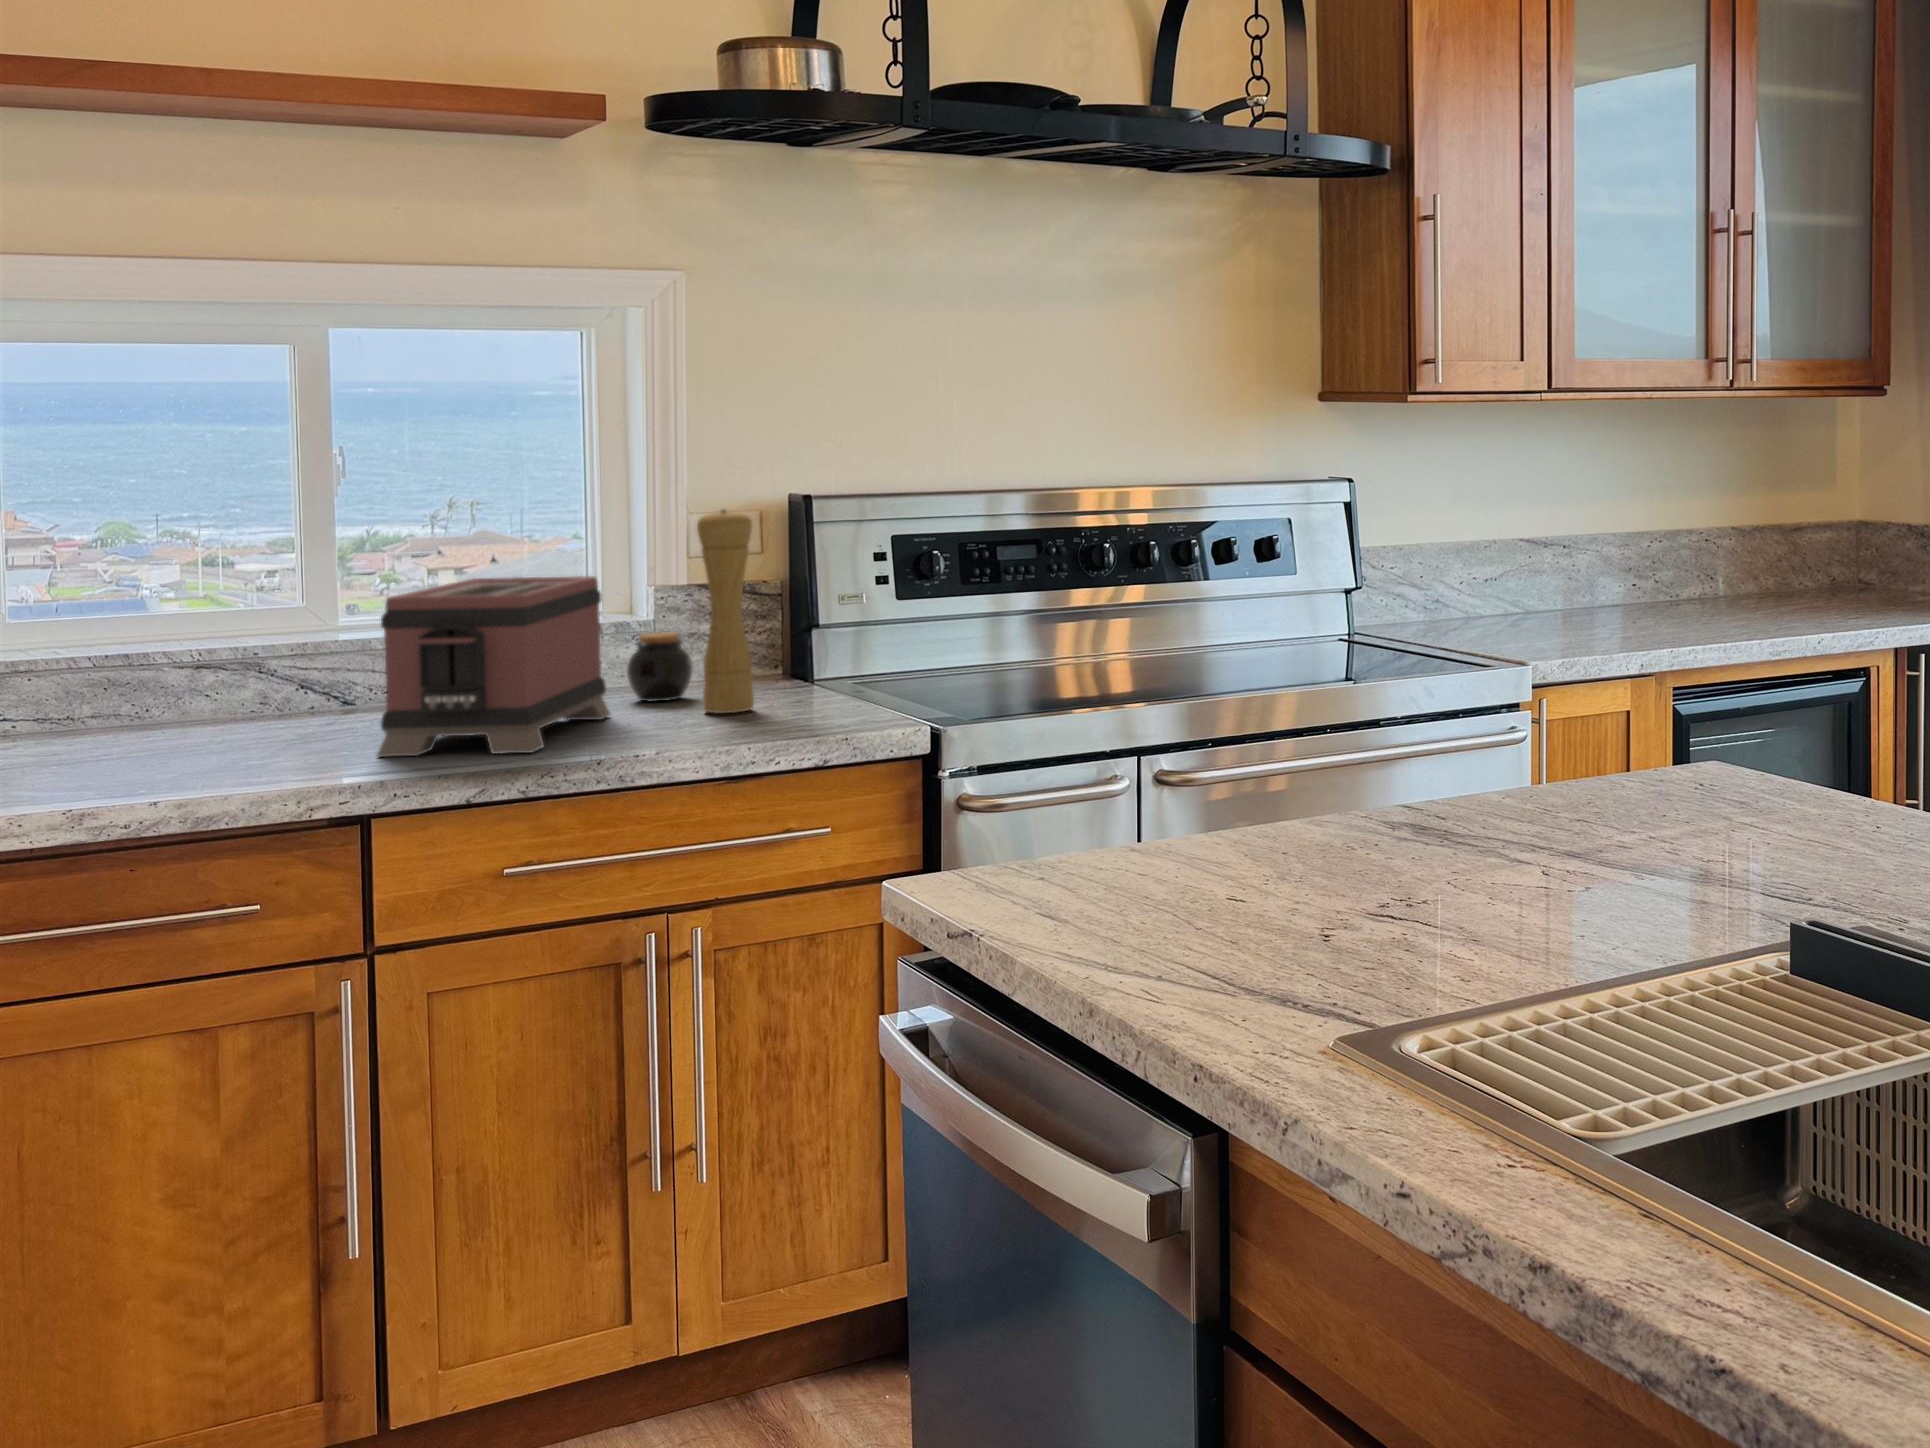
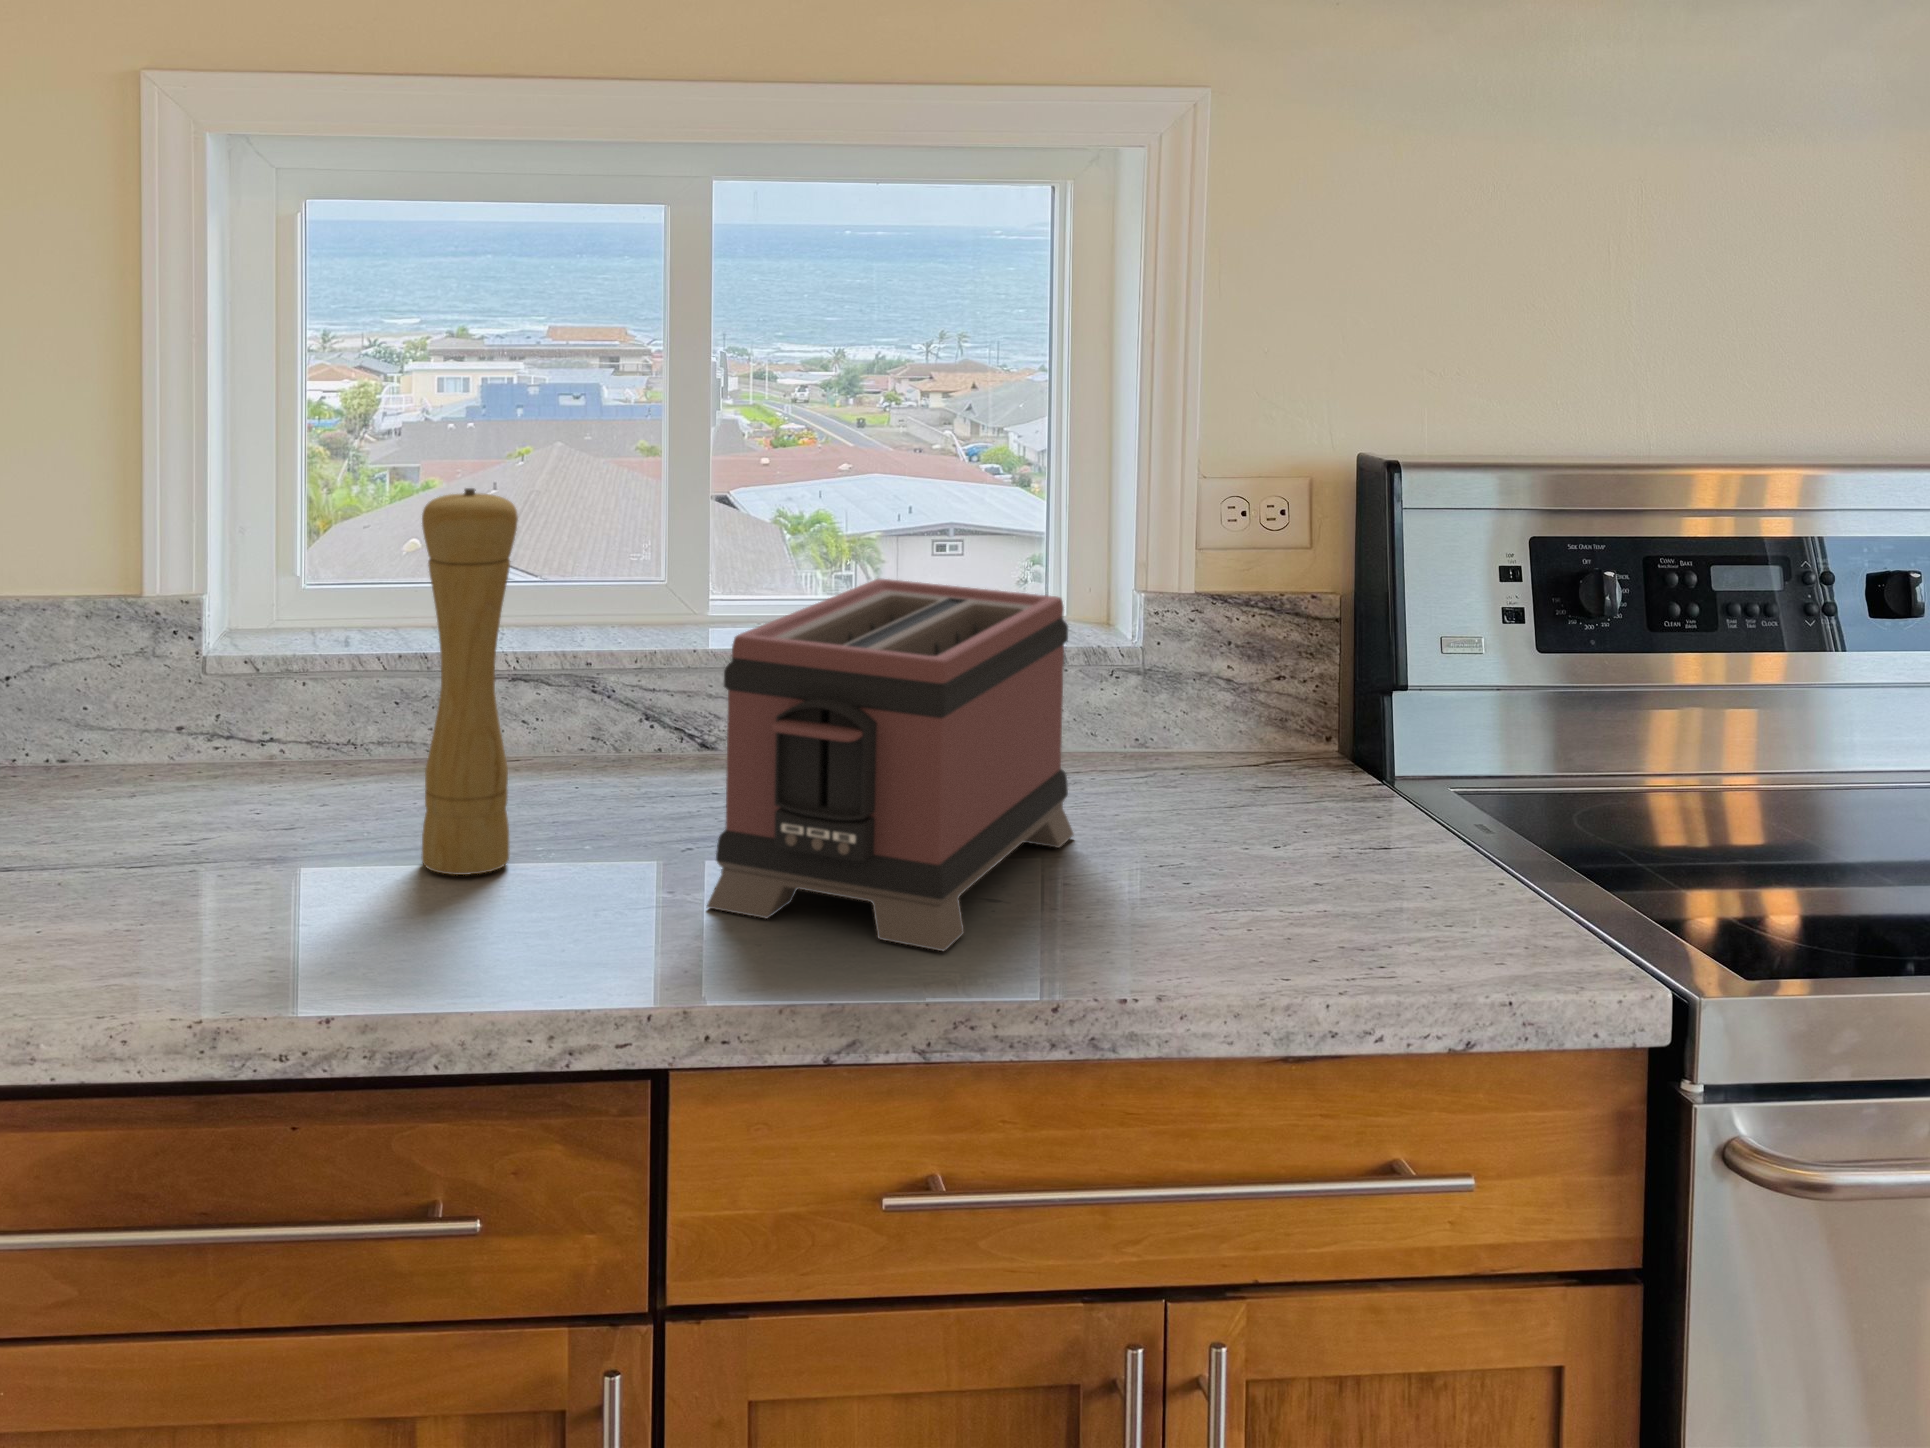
pepper mill: present [697,509,754,714] -> present [421,488,518,875]
jar: present [627,632,693,701] -> none [1099,677,1202,800]

